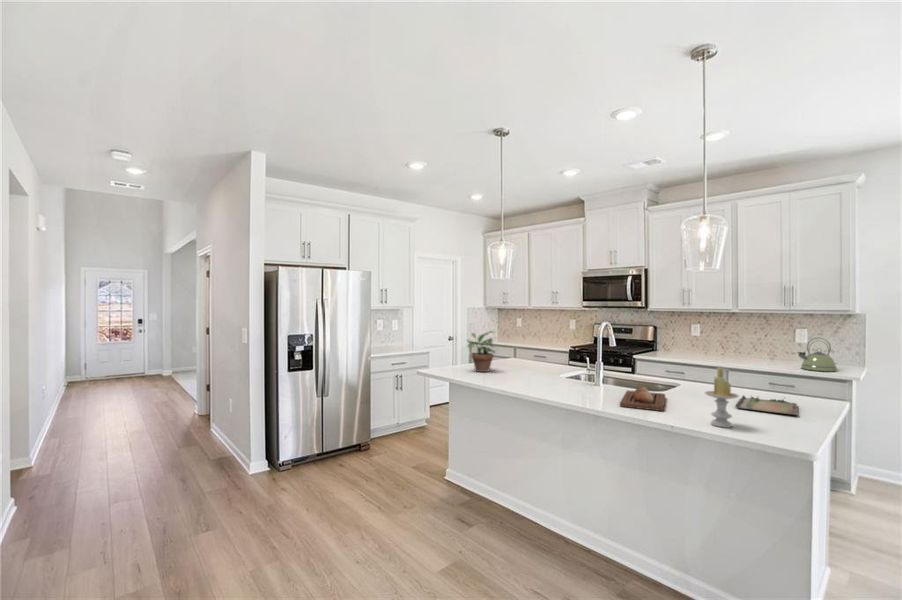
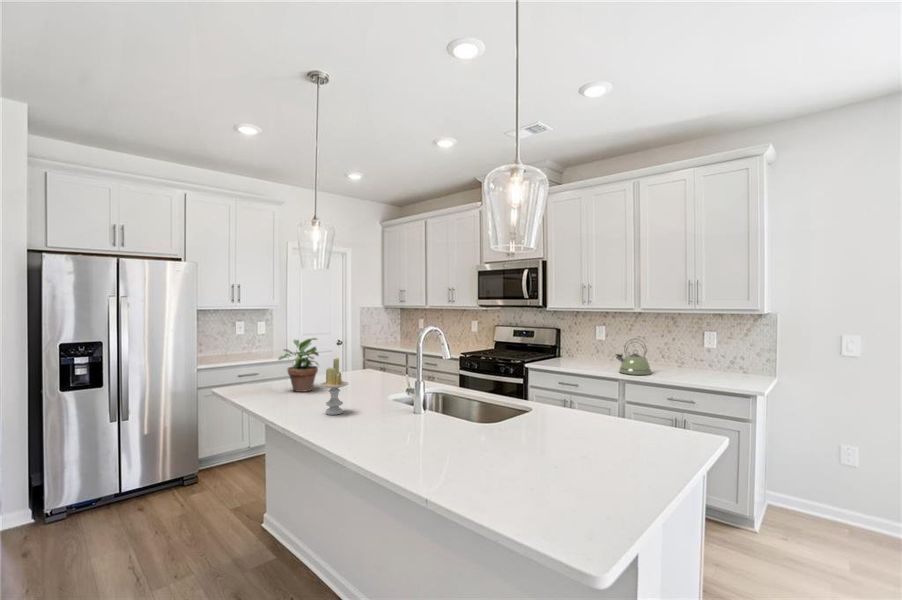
kettle: present [798,338,837,372] -> present [616,340,651,375]
candle: present [705,367,739,428] -> present [321,358,349,415]
bread loaf: present [620,387,665,411] -> none [409,419,493,462]
tray: present [736,396,798,415] -> none [573,428,661,466]

